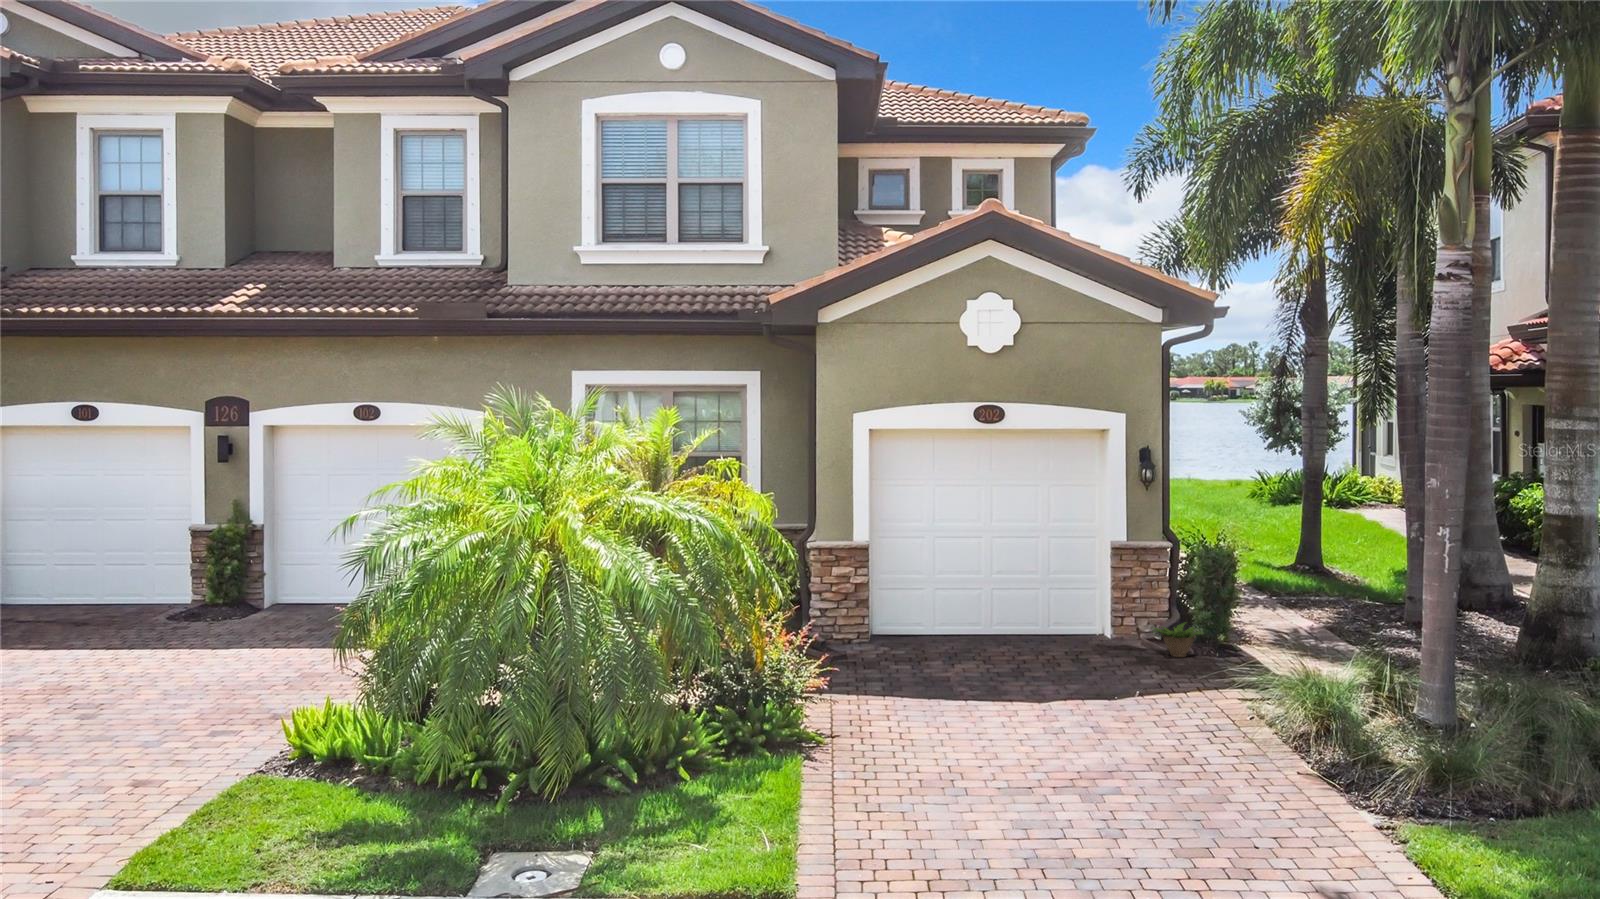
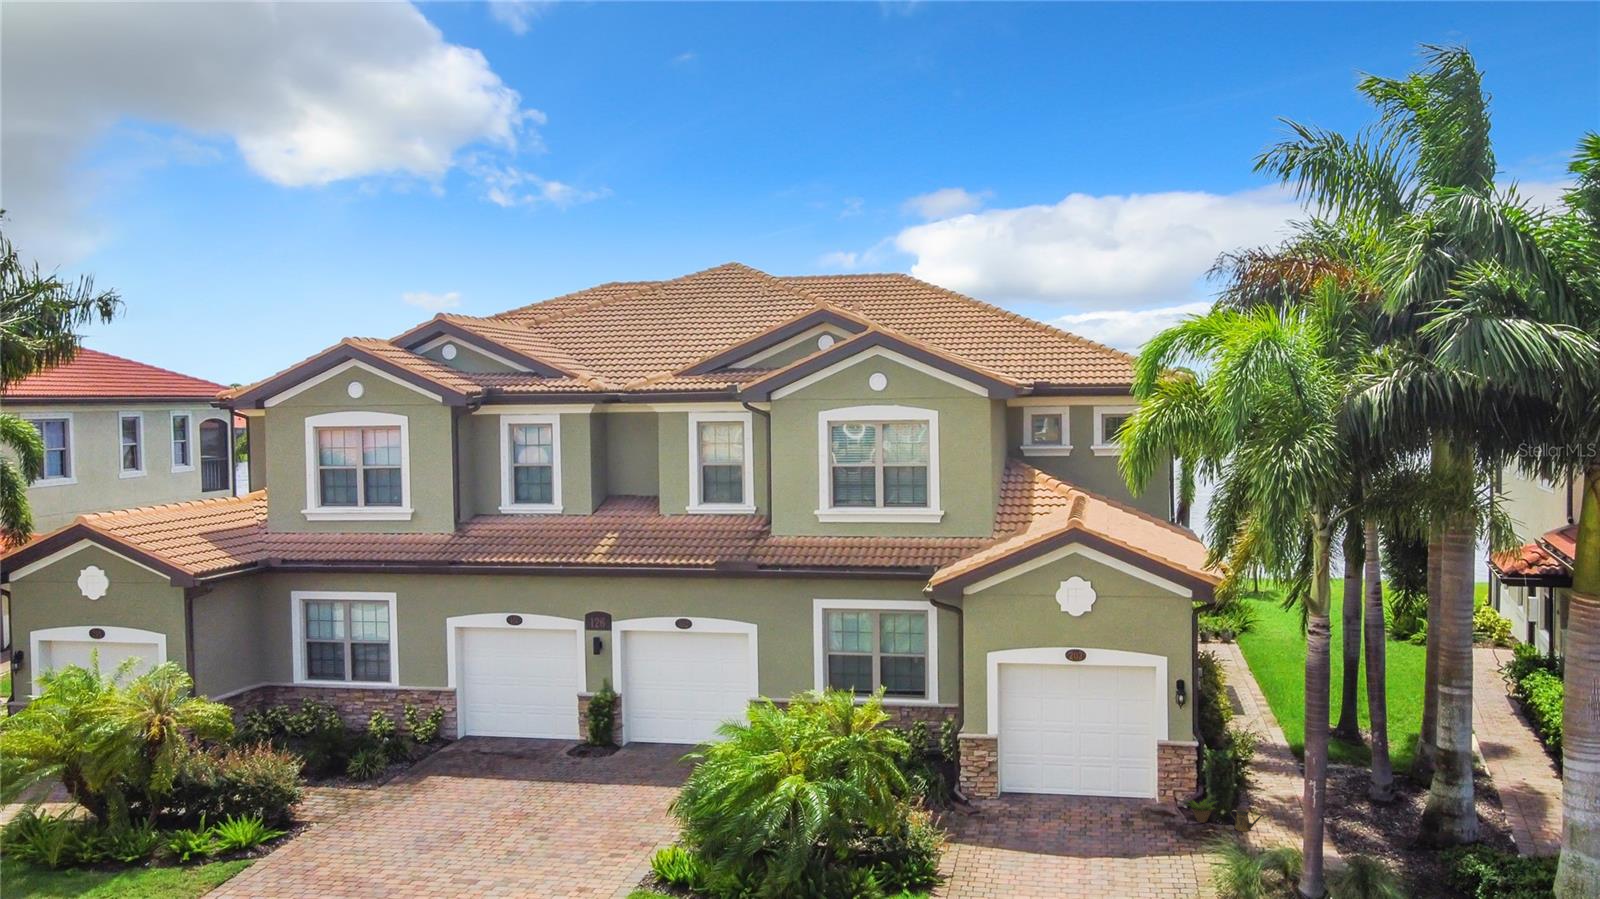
watering can: none [1224,634,1280,664] -> present [1231,810,1264,832]

